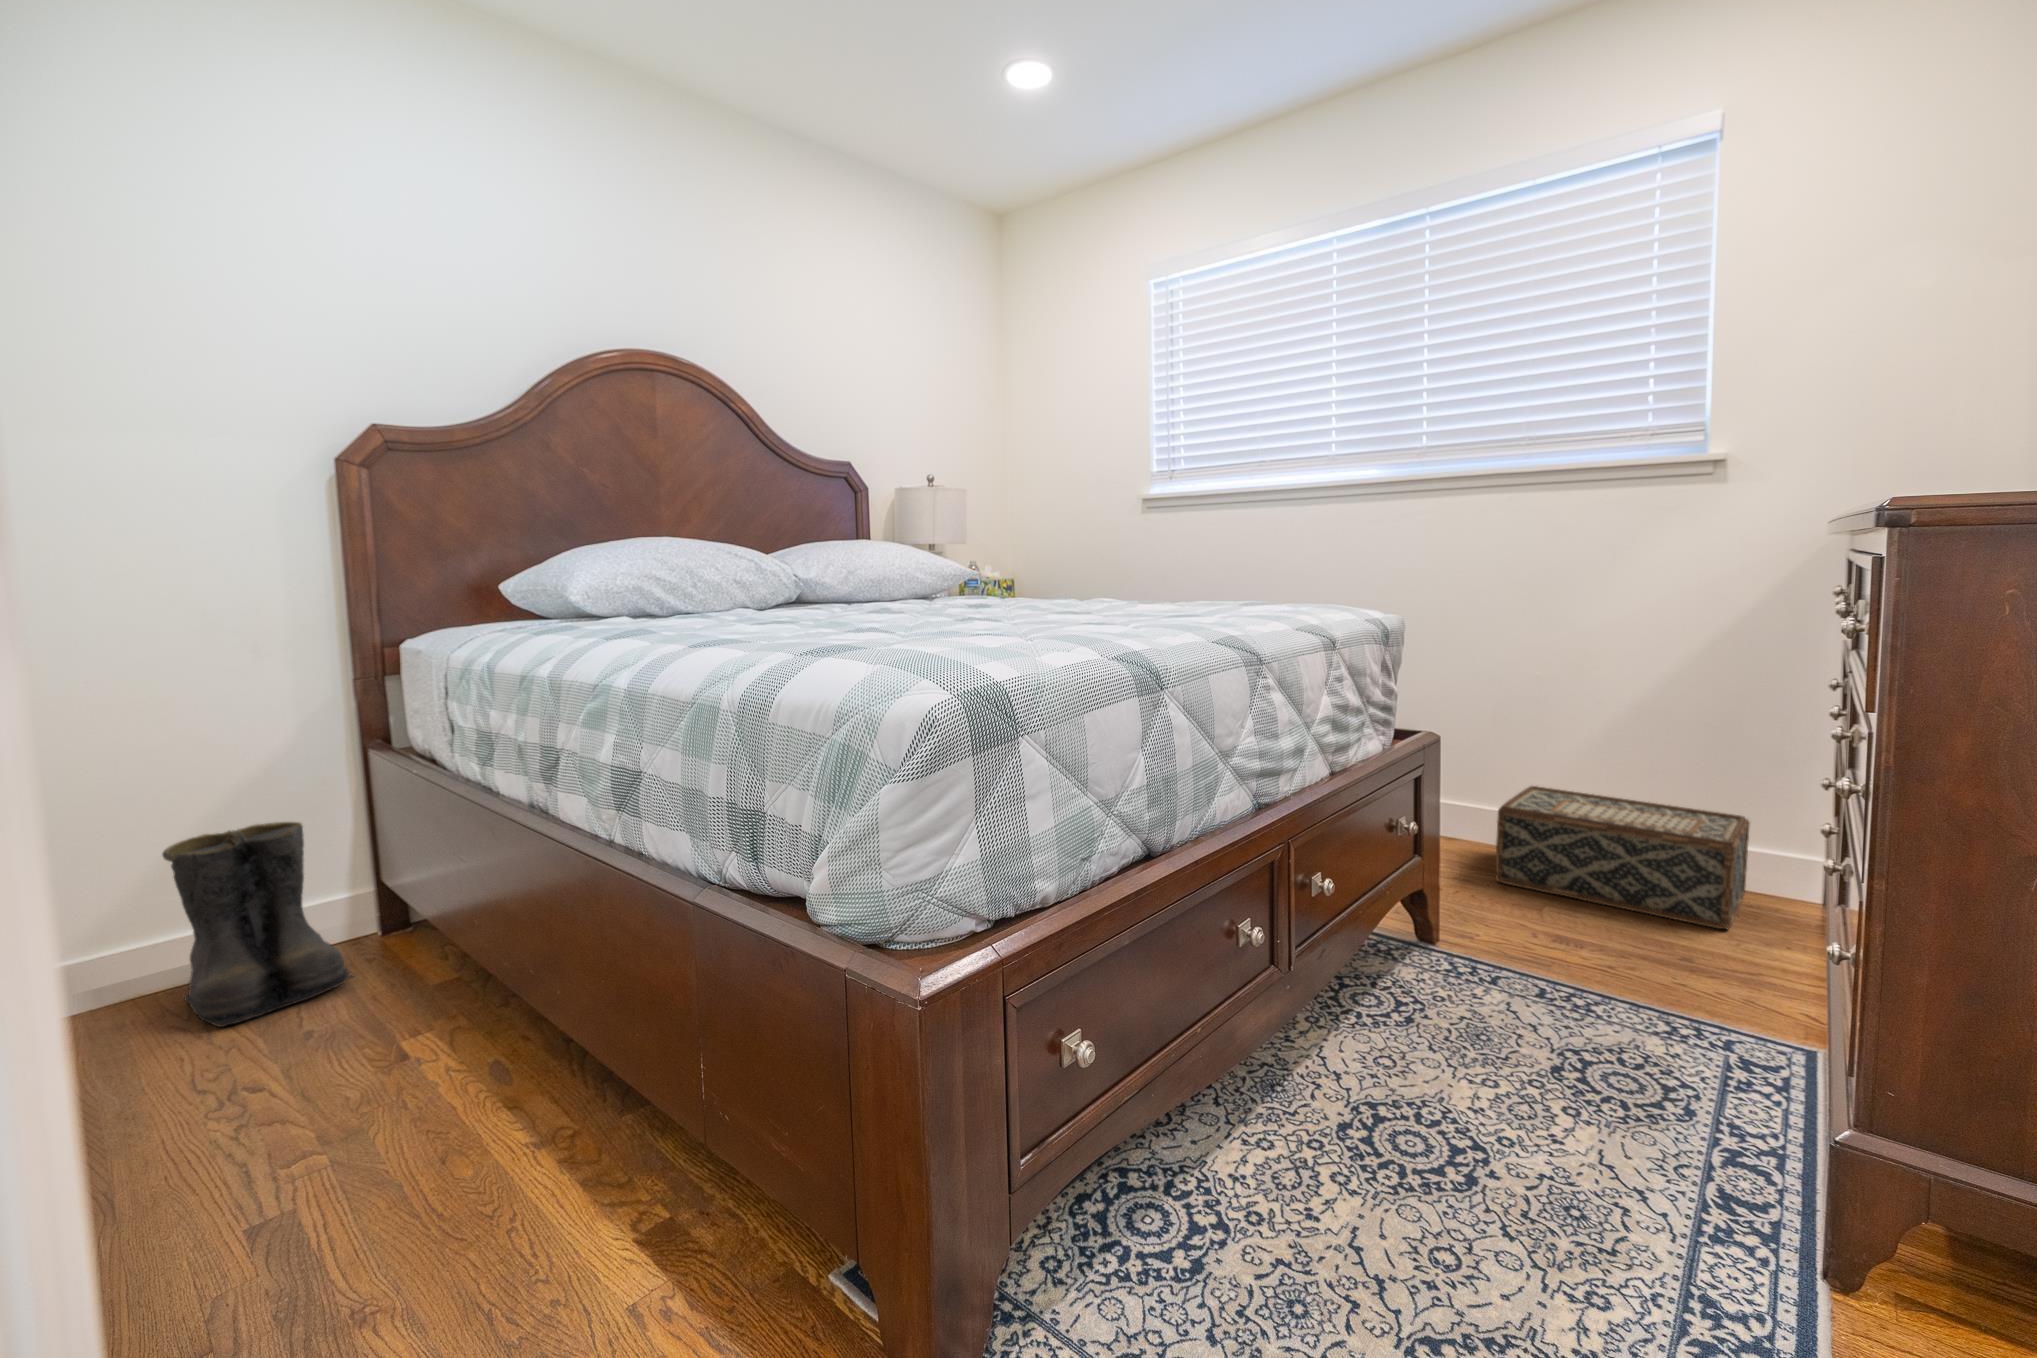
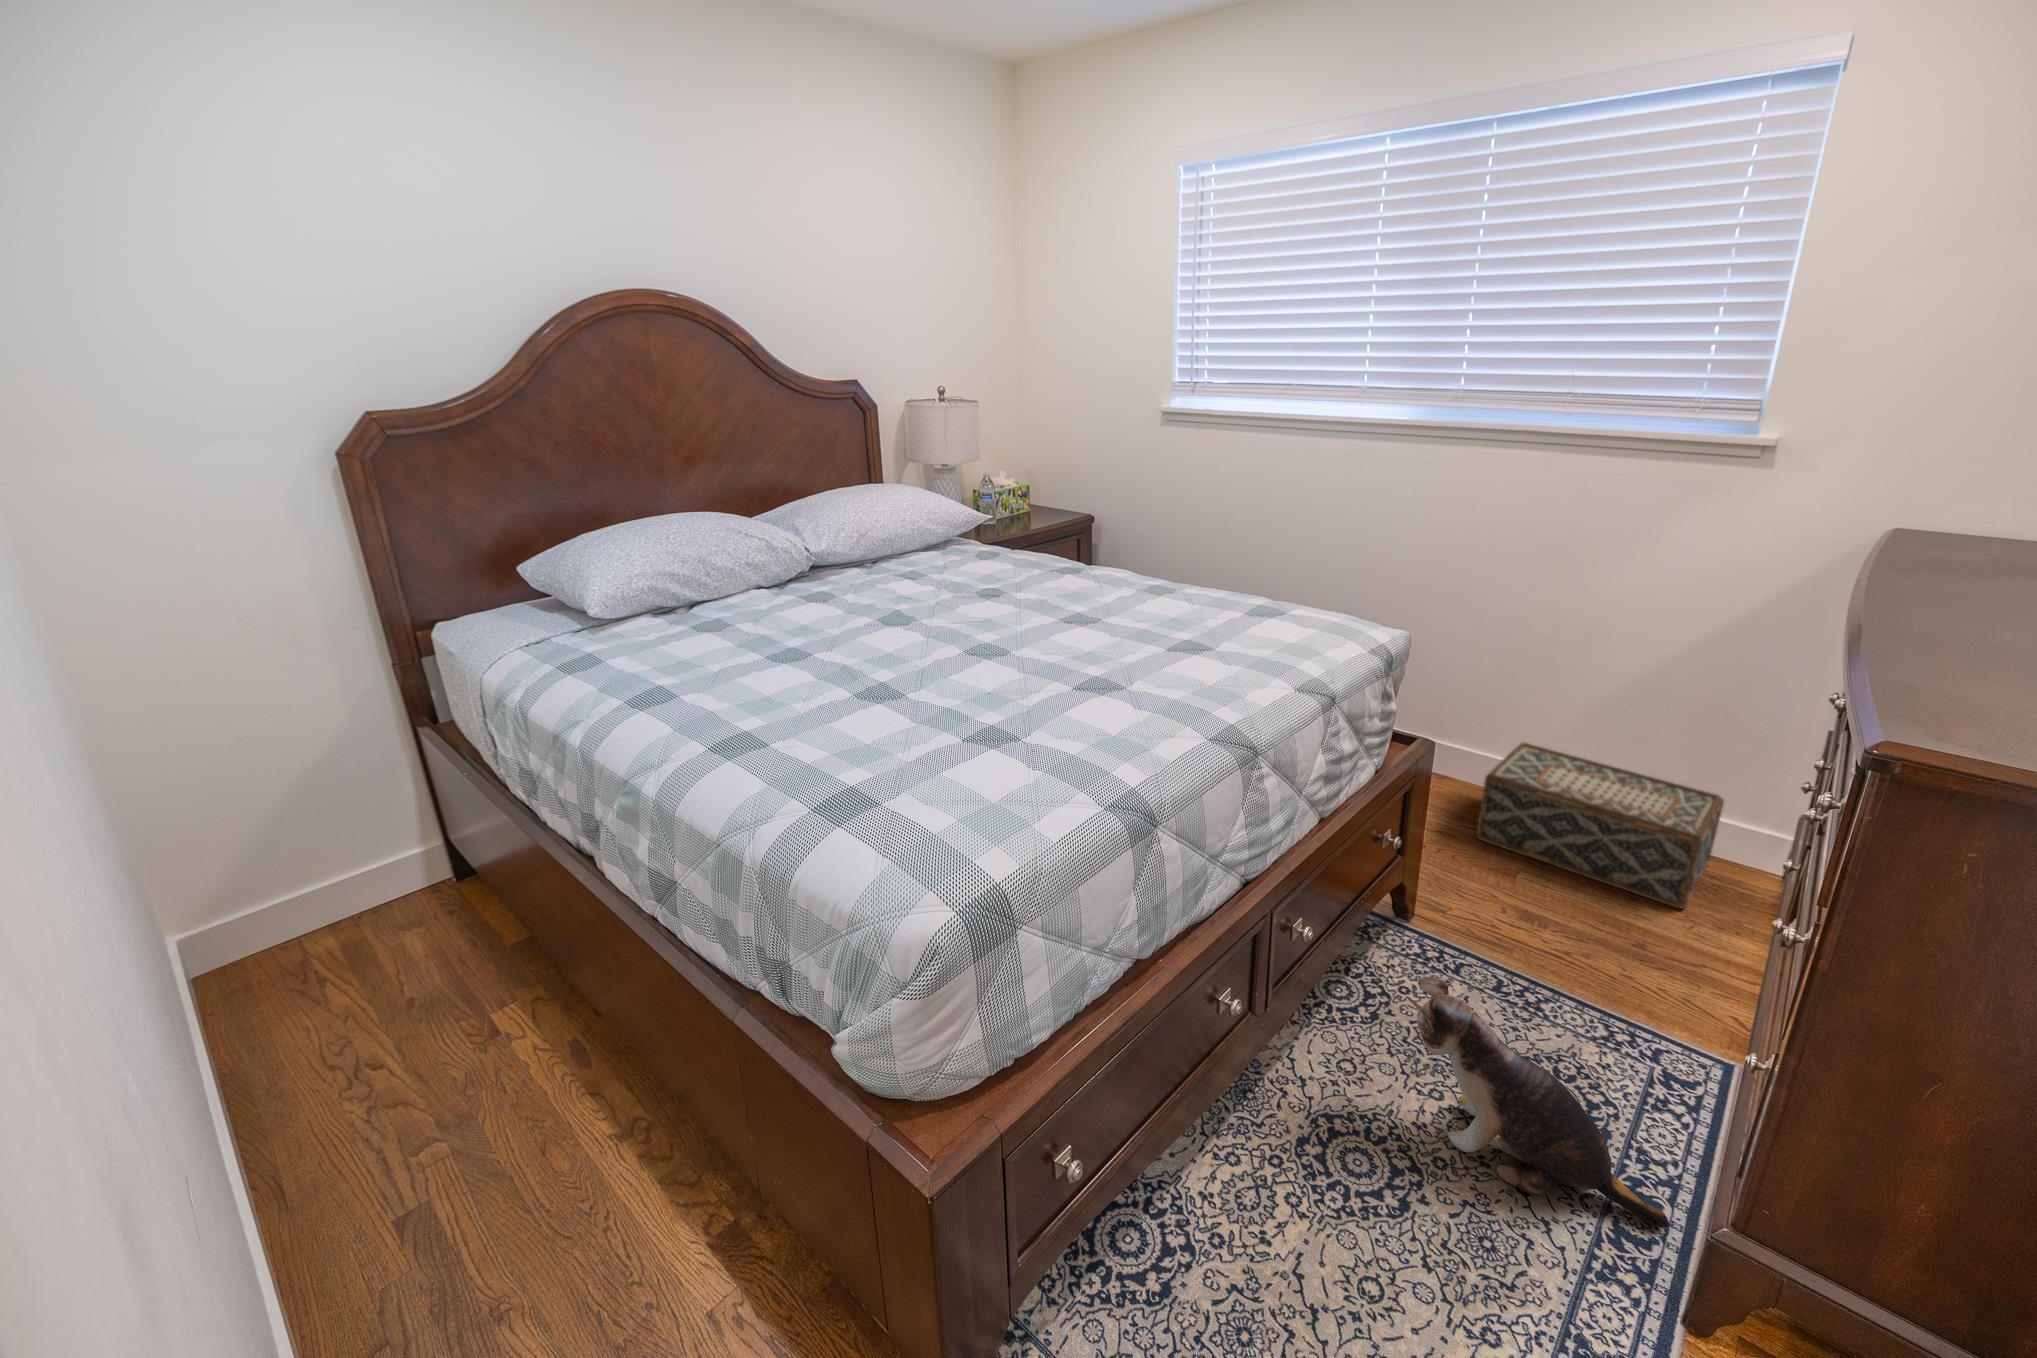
boots: present [162,822,354,1027] -> none [266,801,453,996]
plush toy: none [1447,933,1782,1190] -> present [1407,977,1669,1228]

